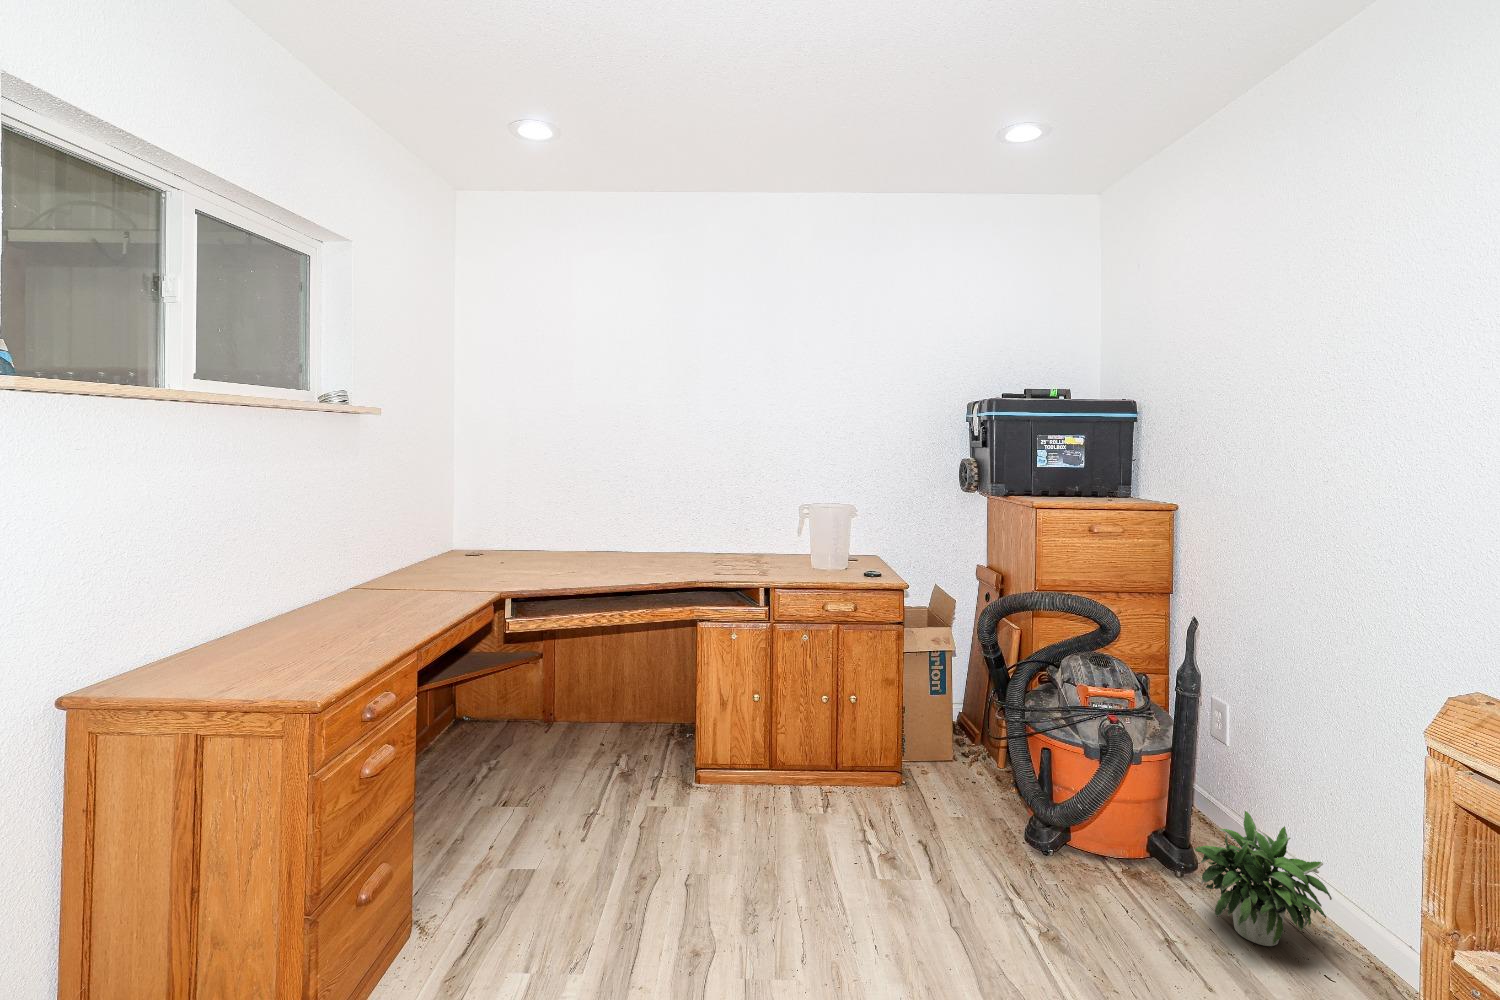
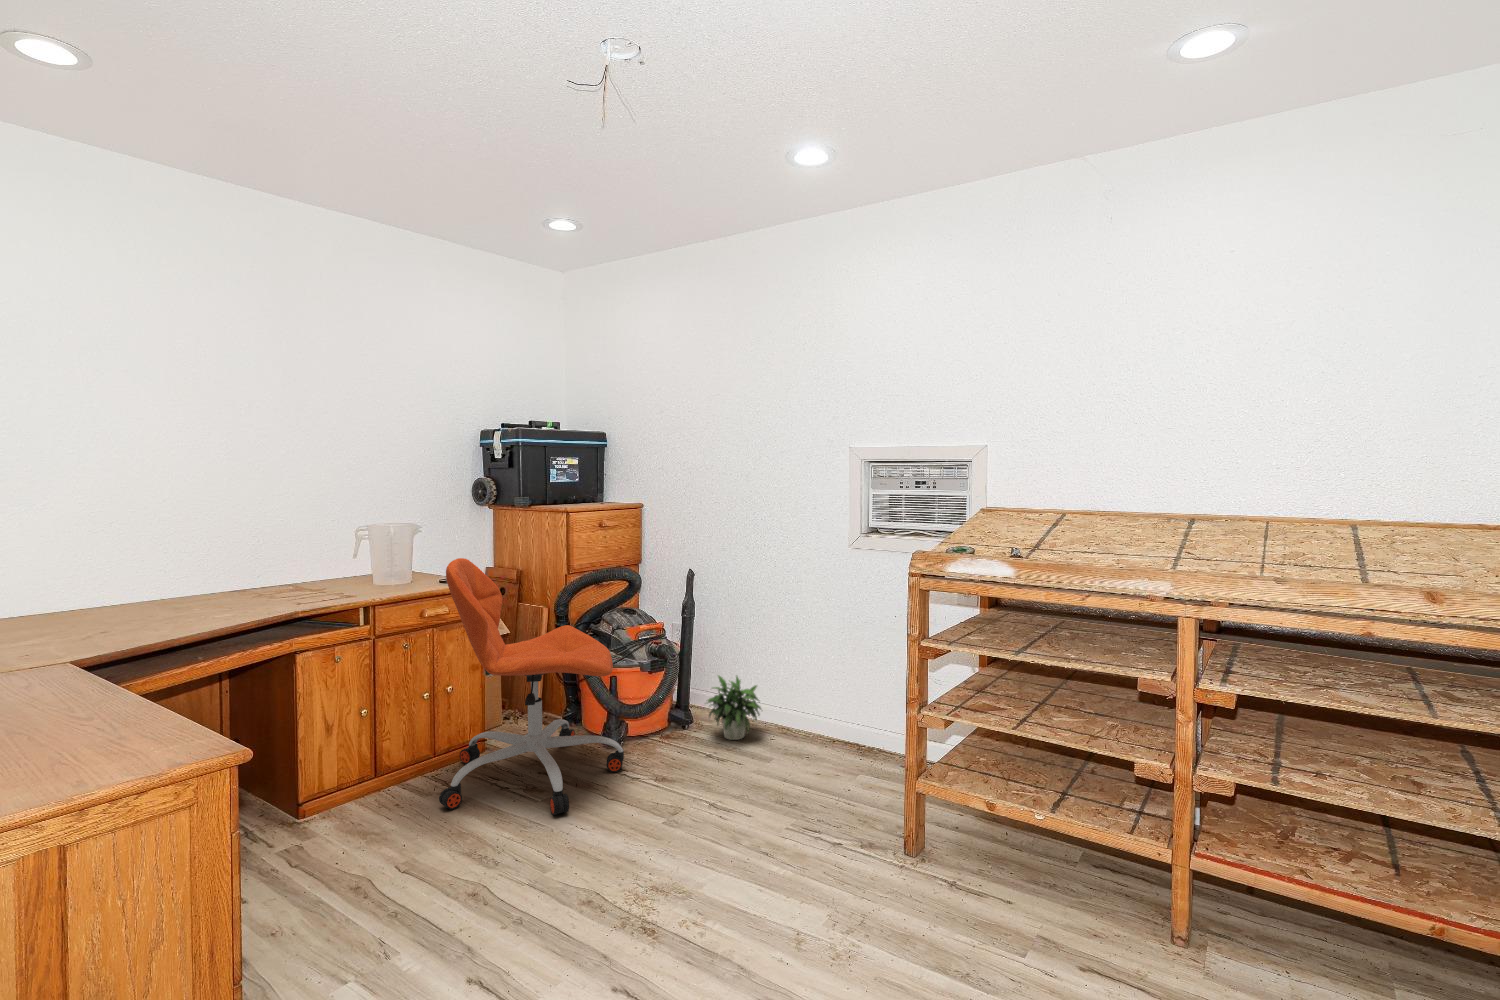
office chair: none [785,552,1025,911] -> present [439,558,624,815]

